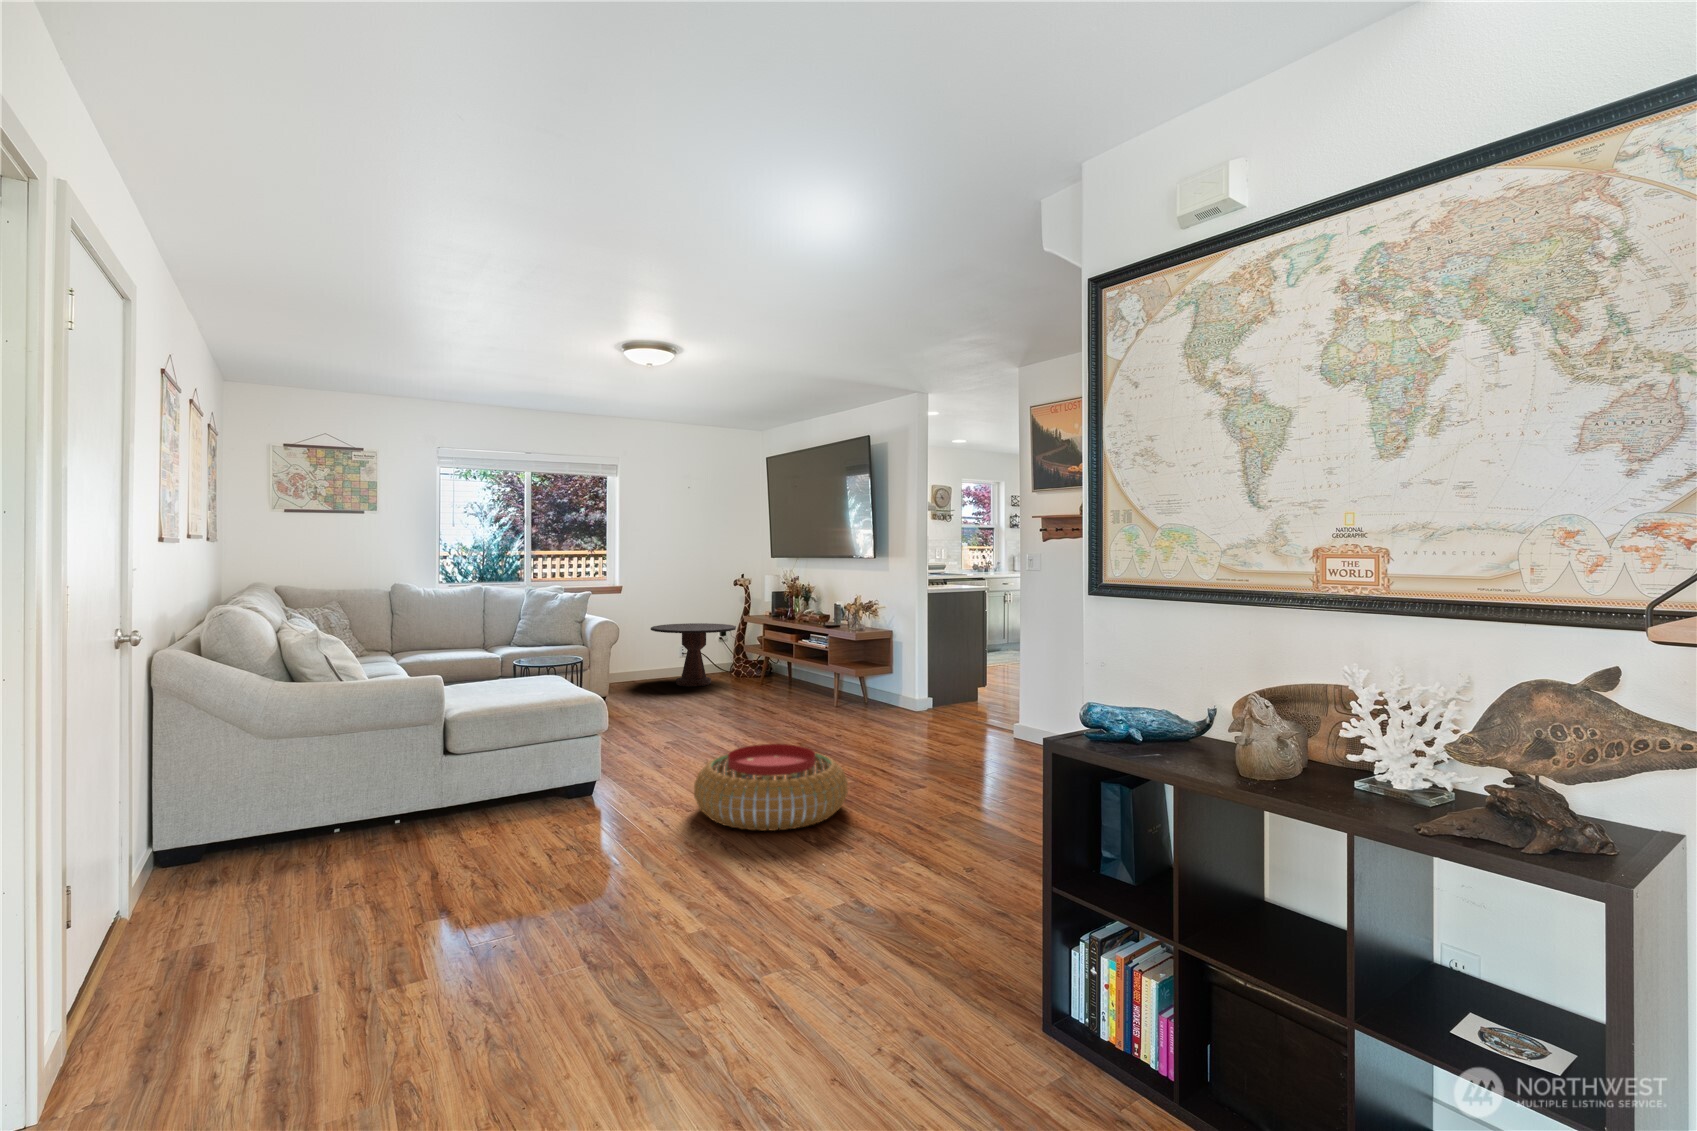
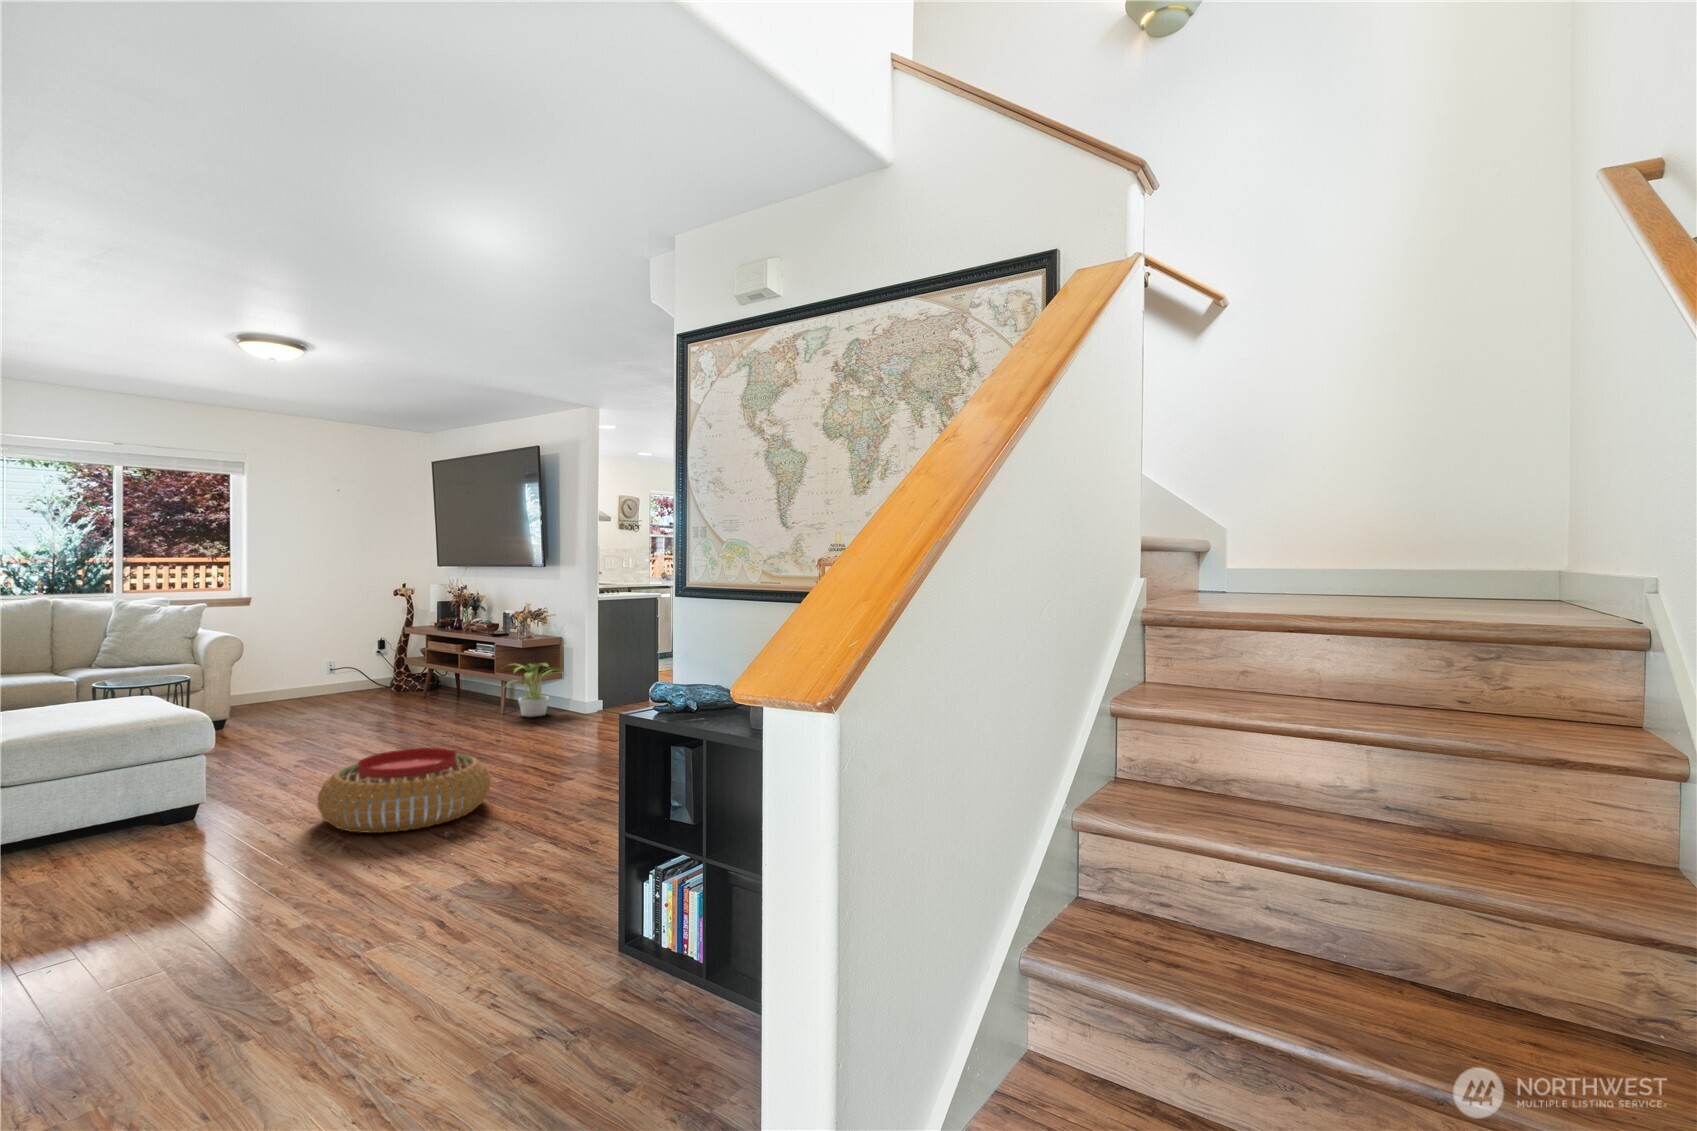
side table: present [651,623,736,687] -> none [288,636,396,704]
potted plant: none [834,653,897,711] -> present [506,663,564,716]

